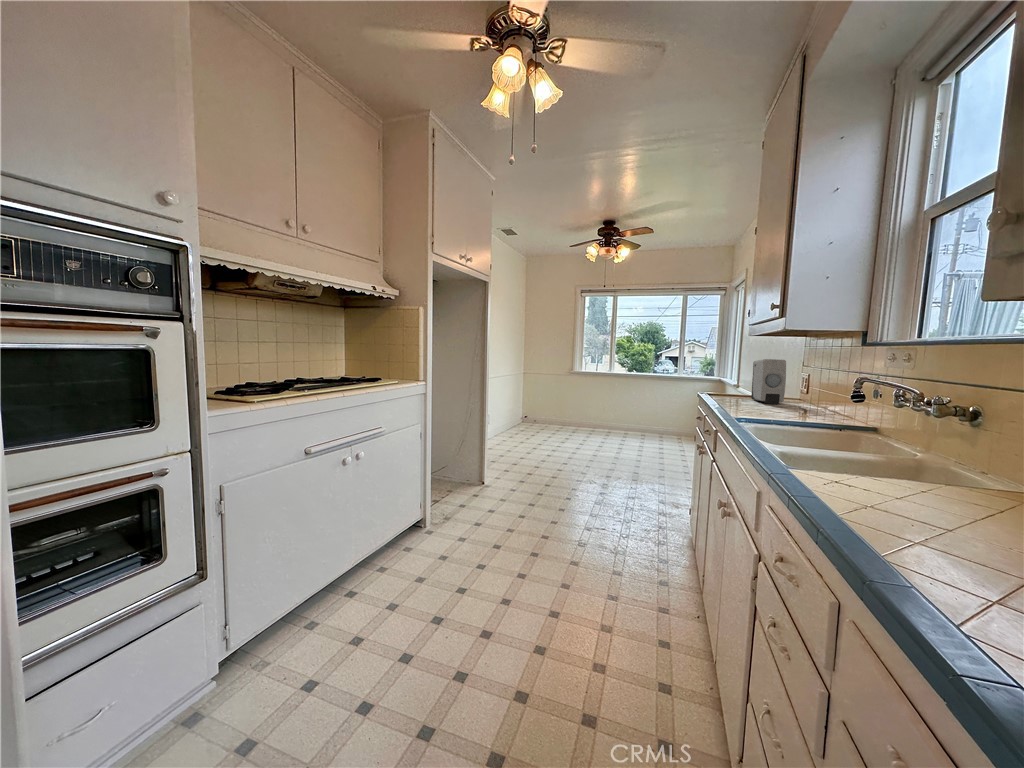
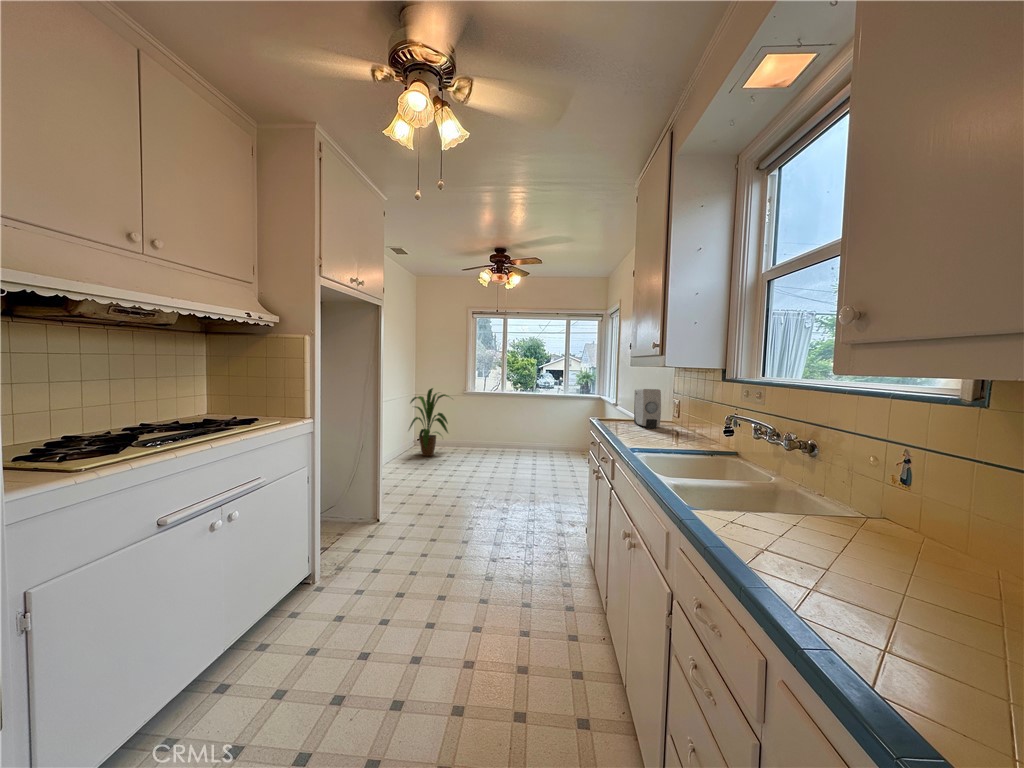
house plant: none [514,366,559,433] -> present [409,388,449,456]

